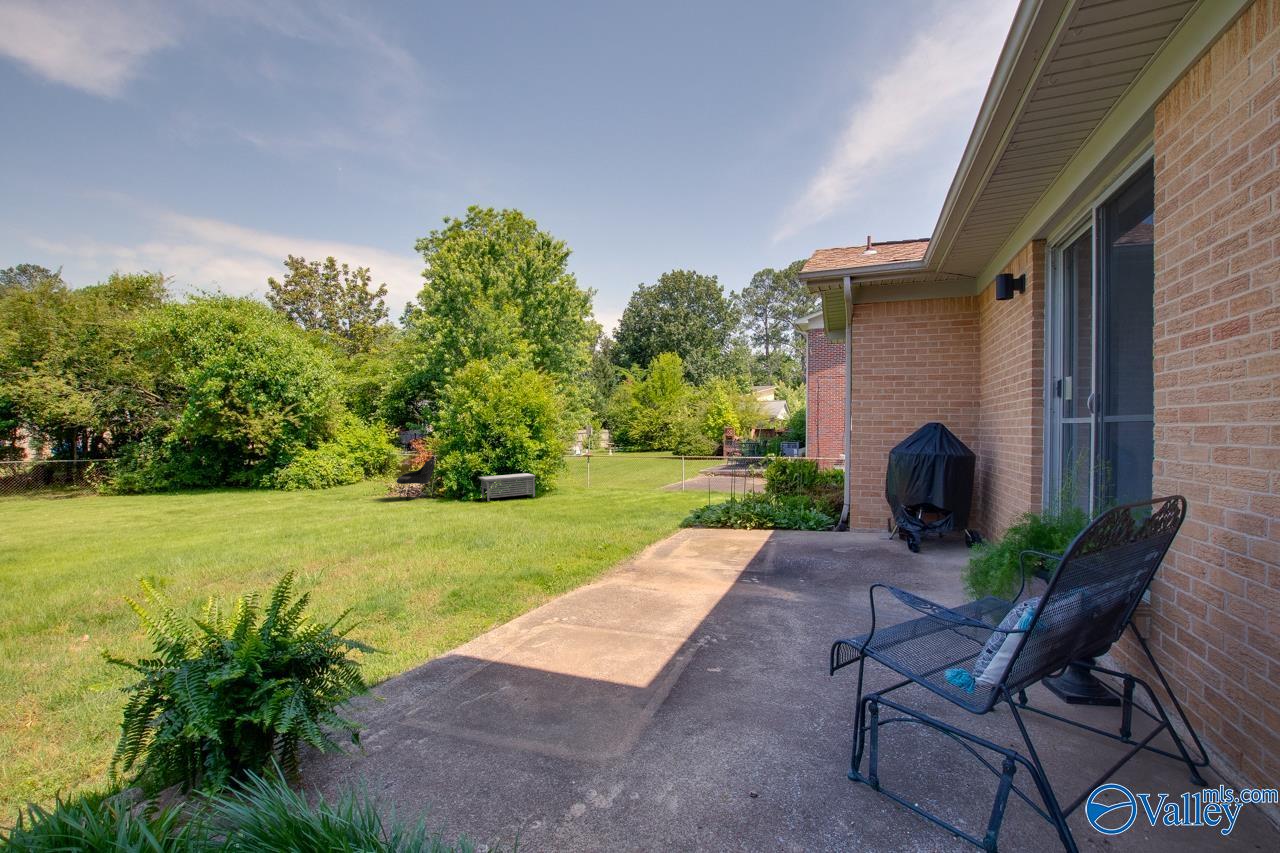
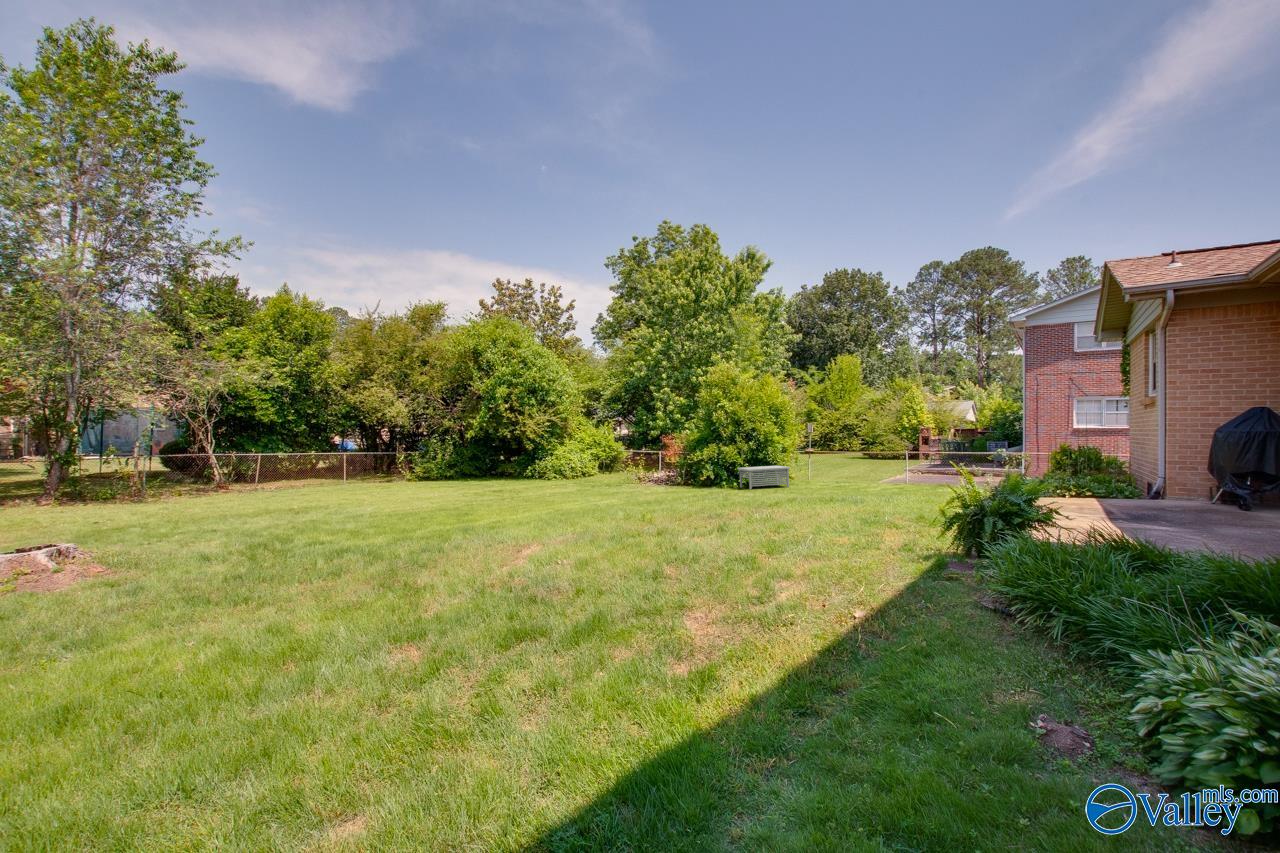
lounge chair: present [396,460,436,501] -> none [661,453,697,488]

